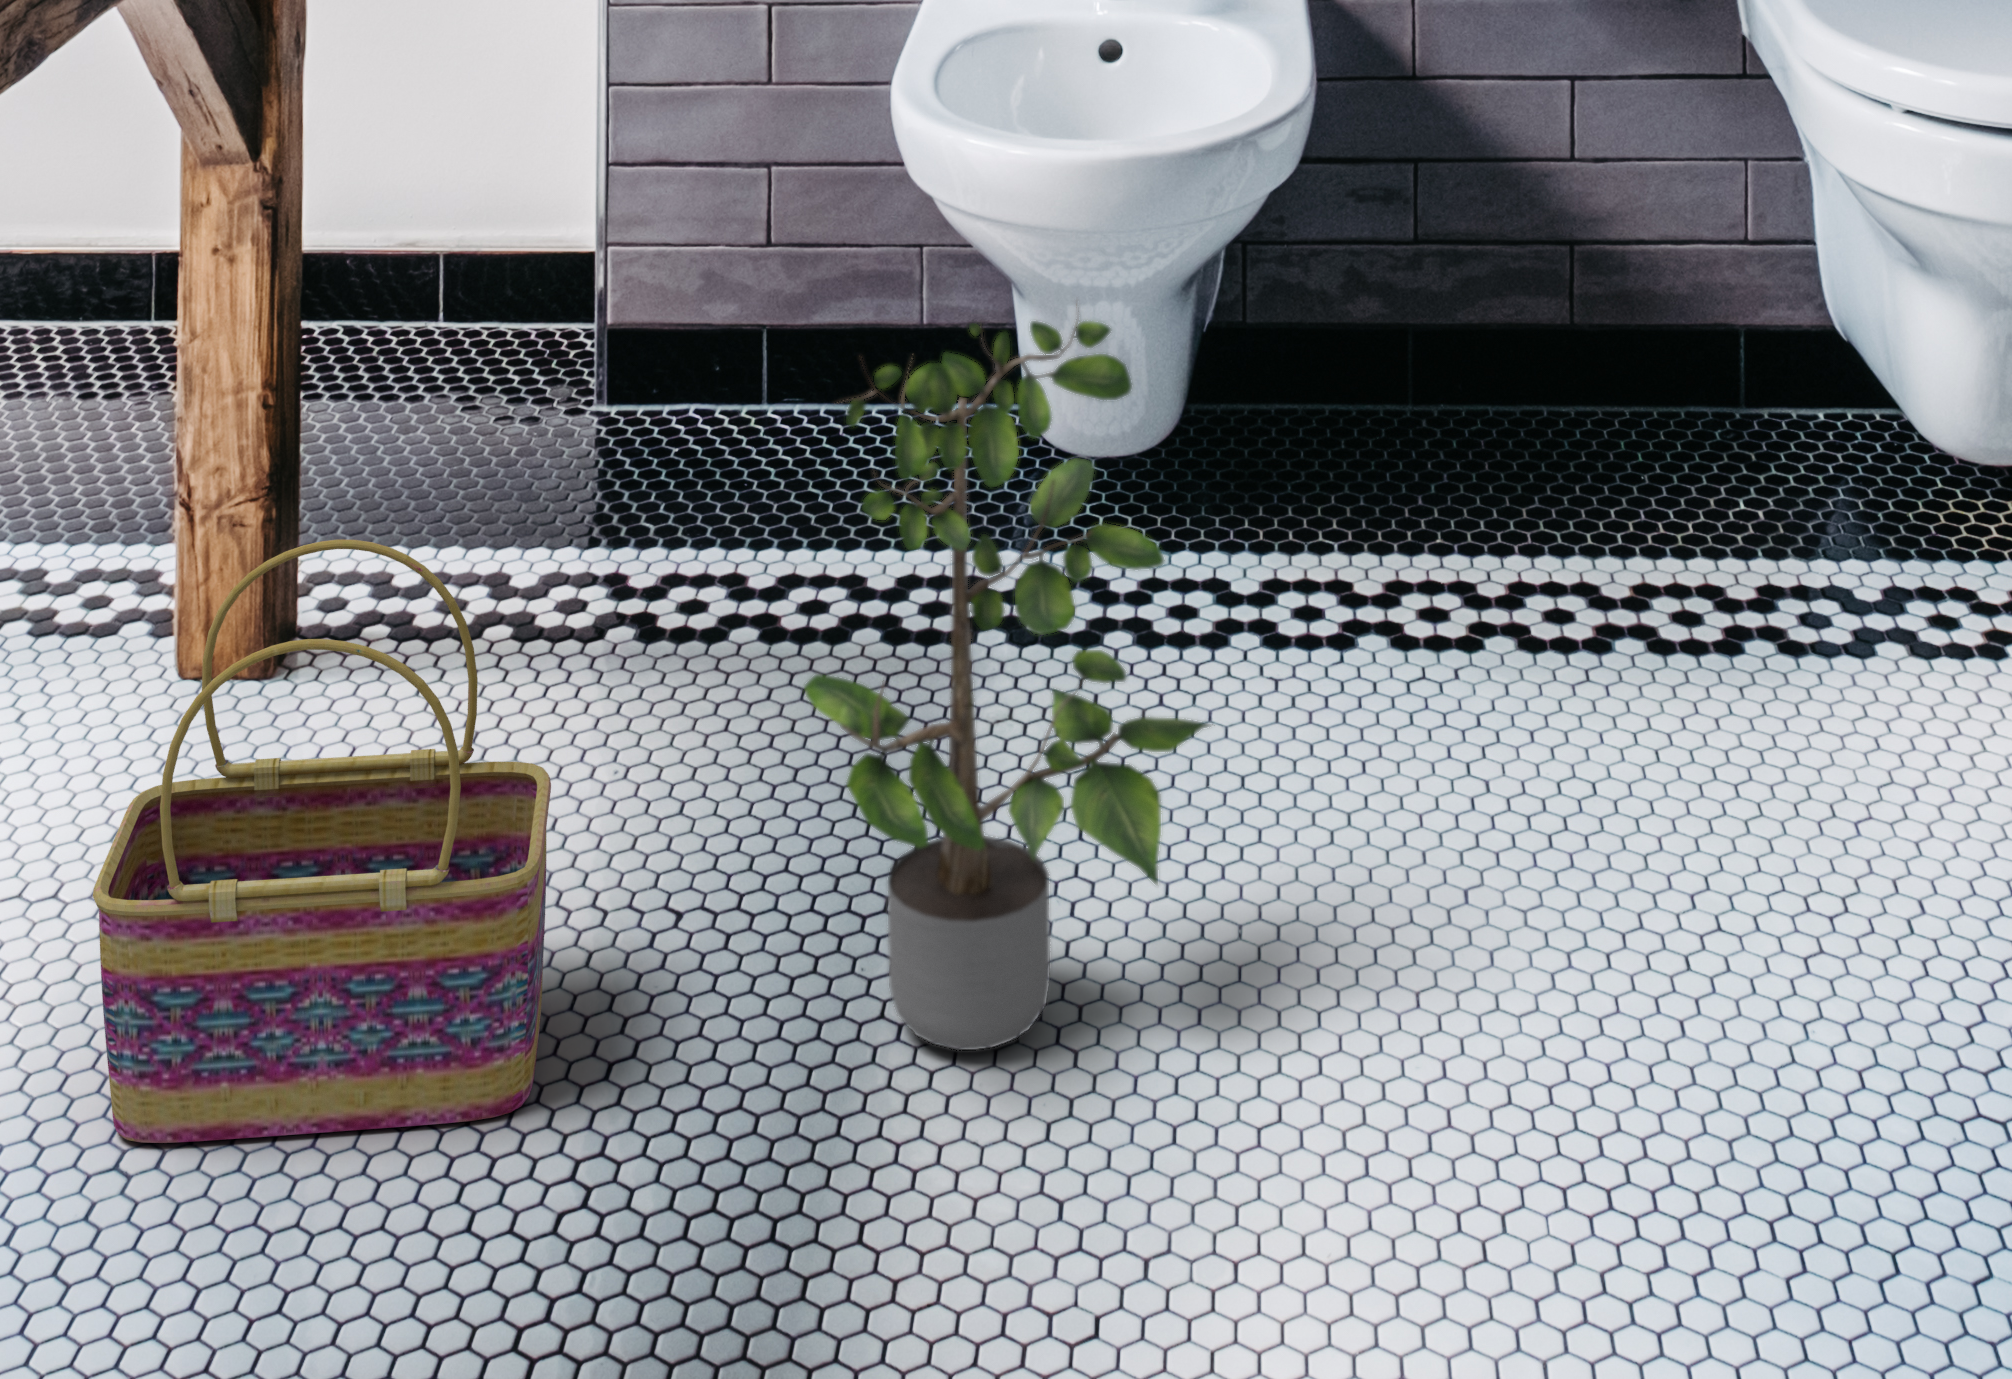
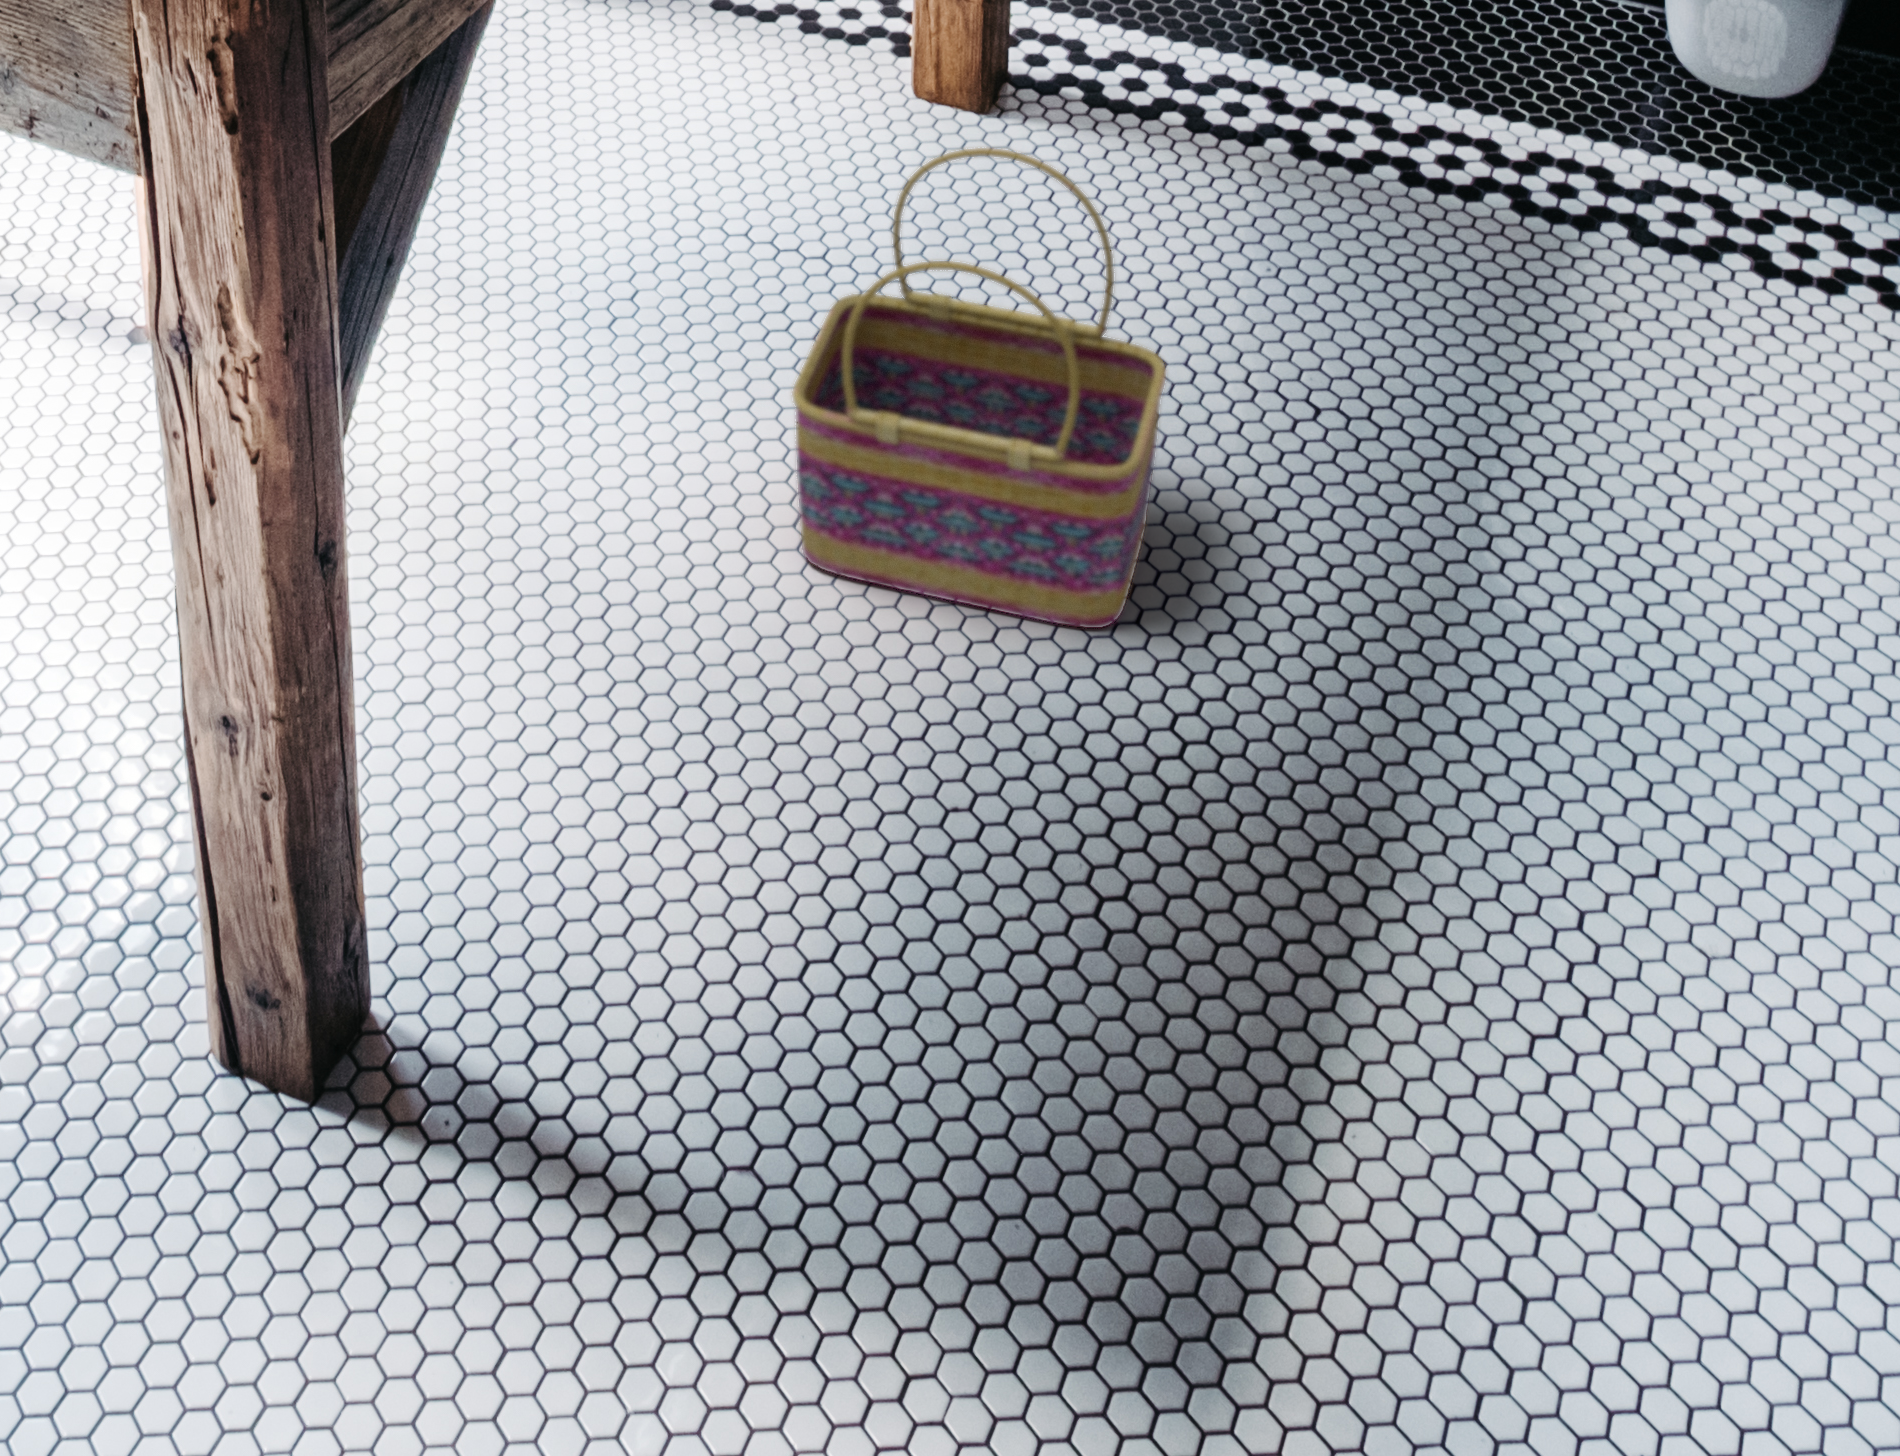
potted plant: present [804,321,1209,1050] -> none [1386,118,1766,689]

